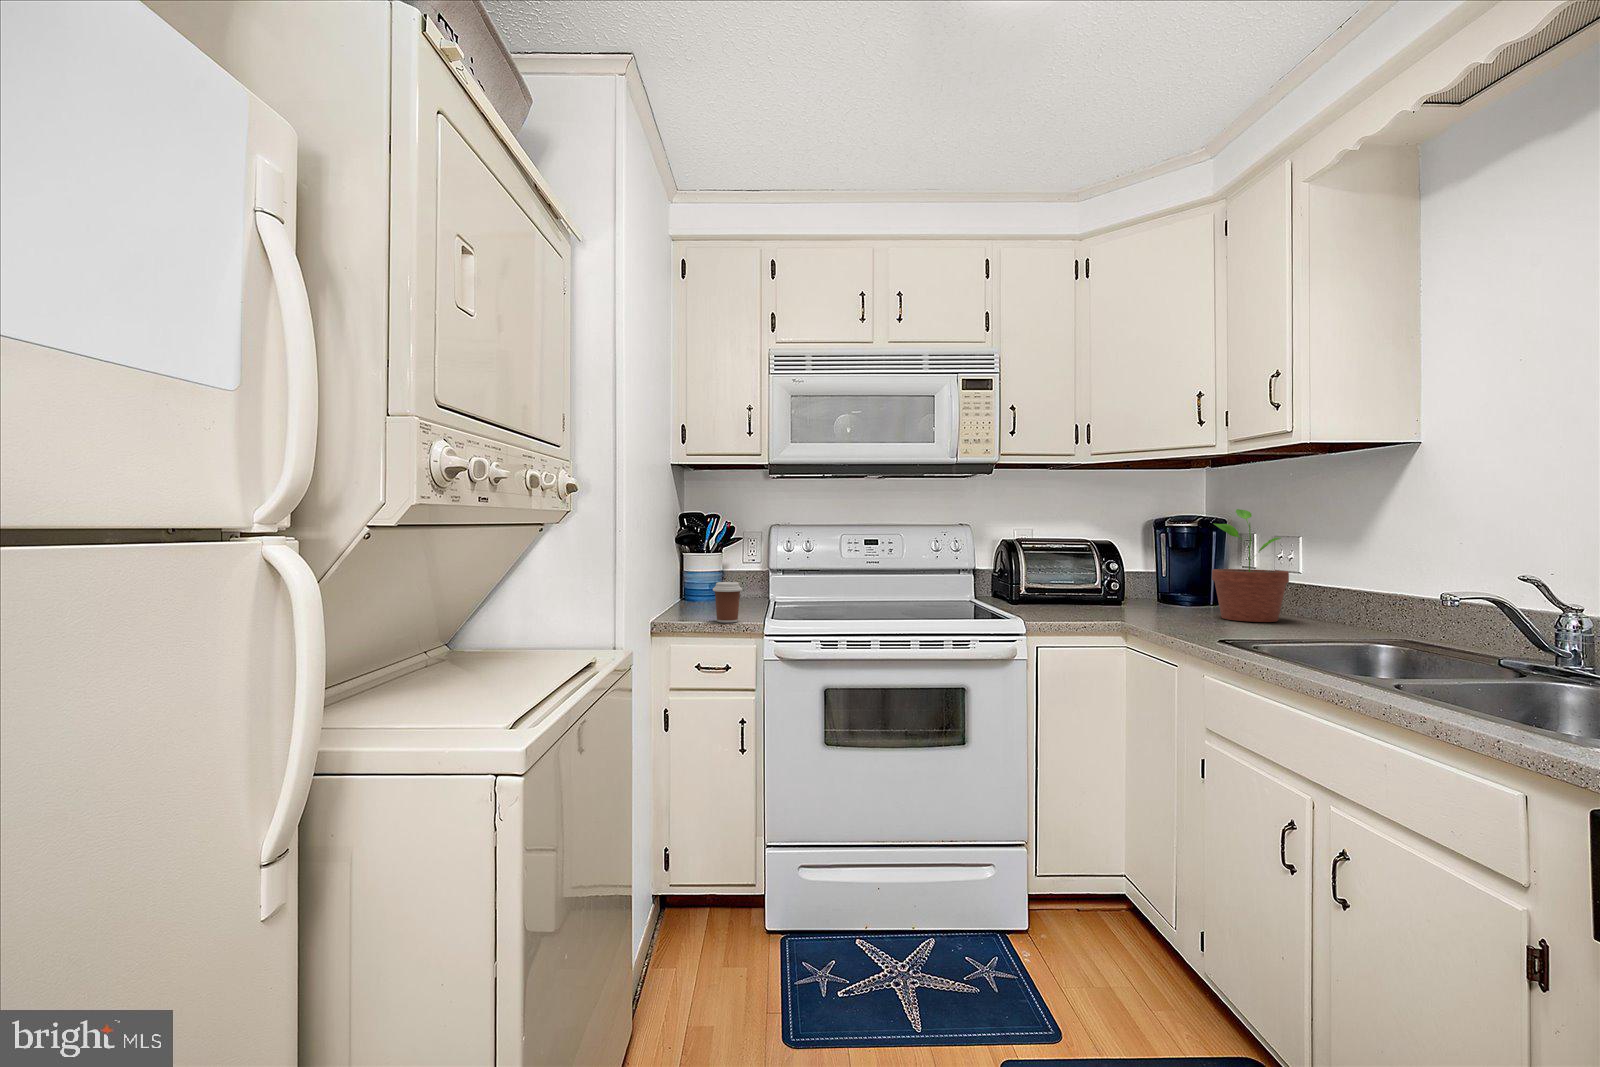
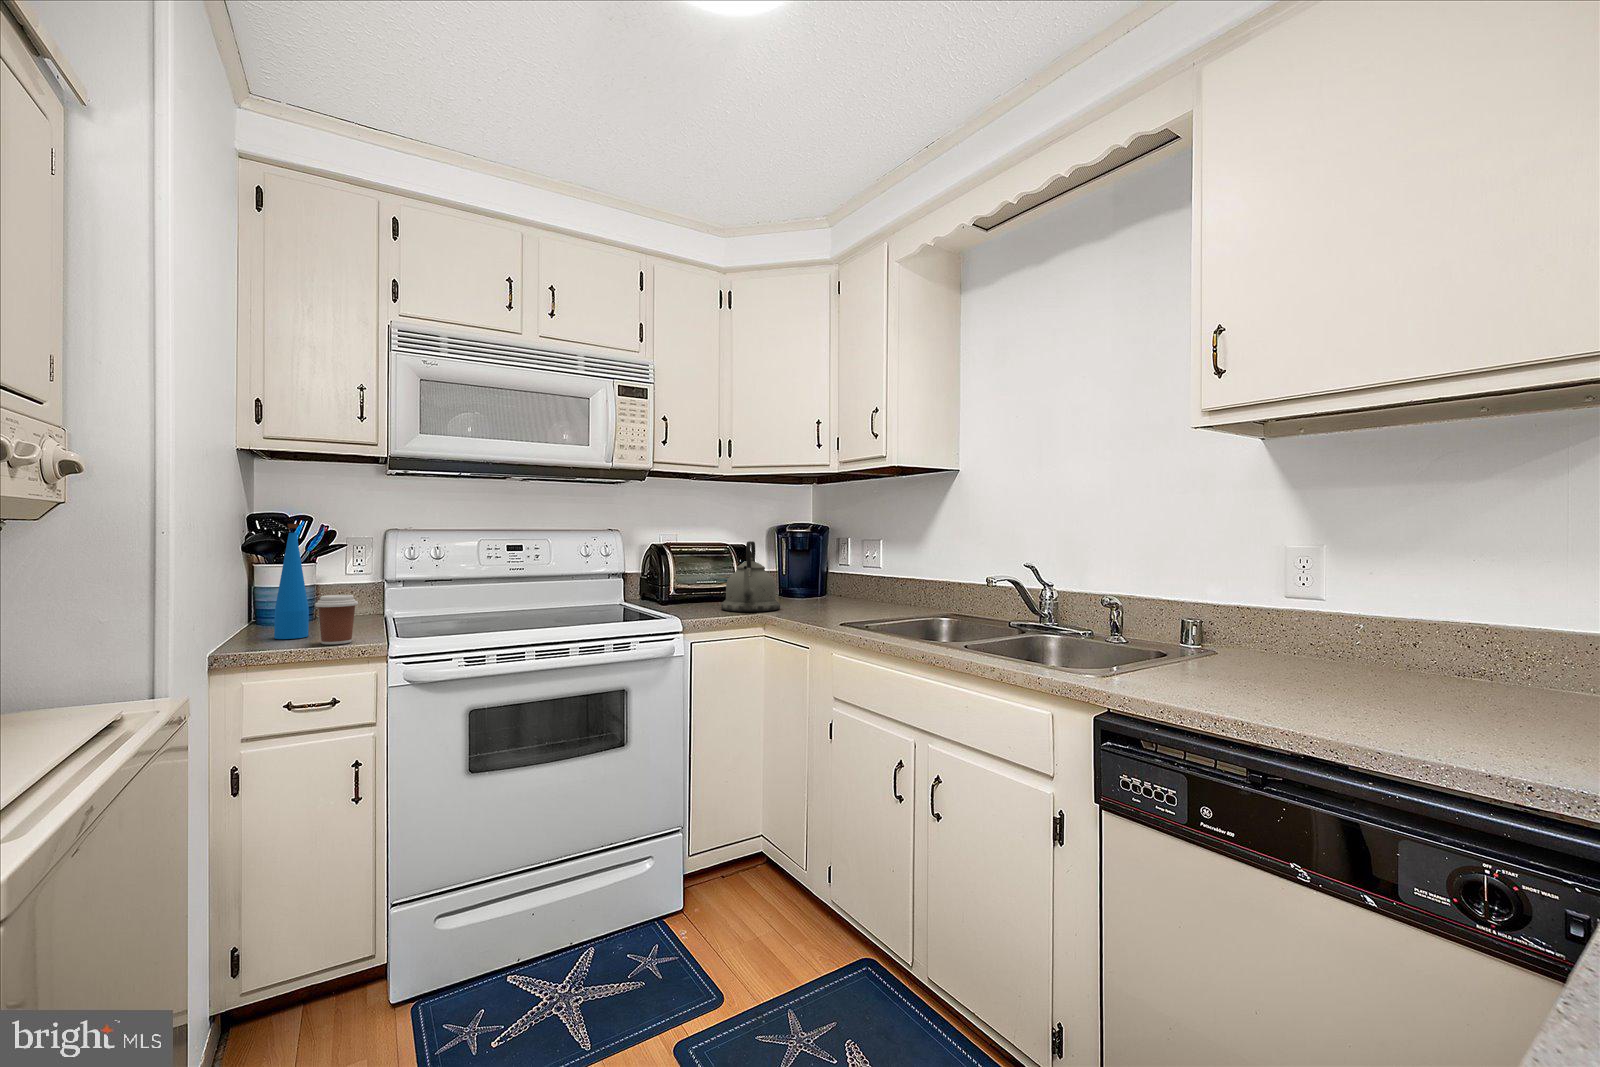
potted plant: present [1212,509,1289,622] -> none [825,516,878,608]
bottle: none [688,523,710,616] -> present [274,524,309,639]
kettle: none [1078,539,1150,618] -> present [721,541,780,612]

